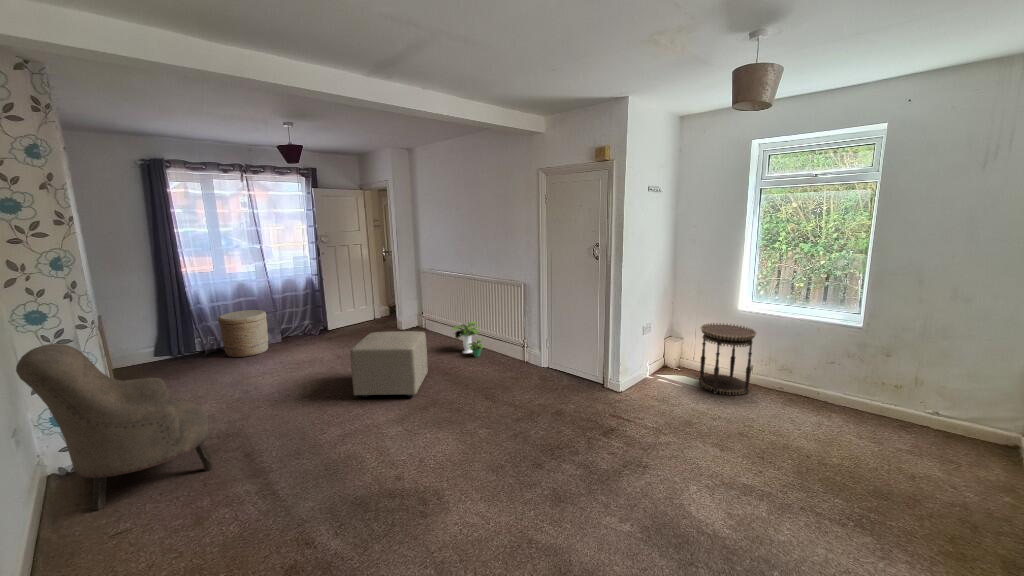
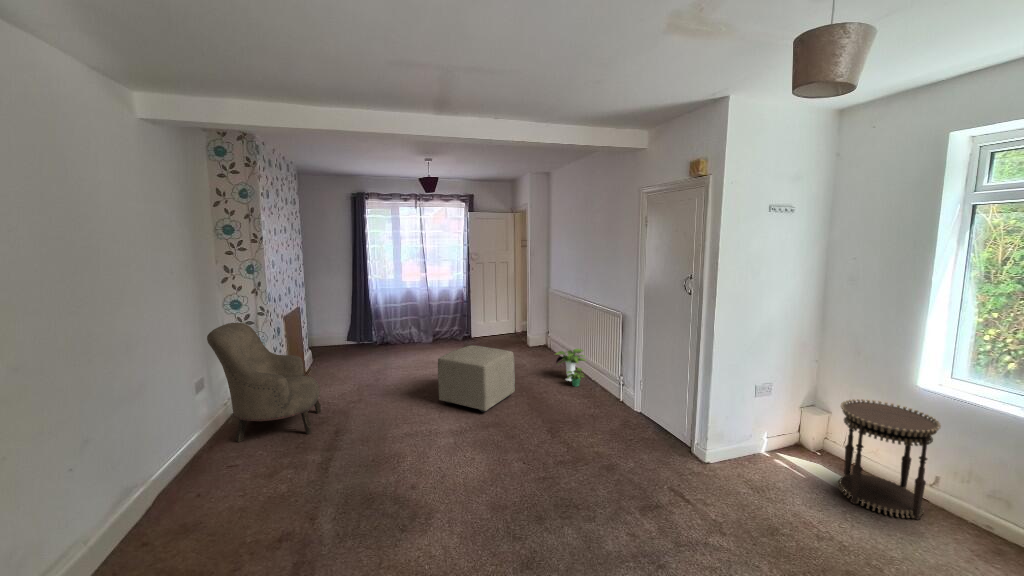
woven basket: present [218,310,269,358] -> none [384,313,420,351]

